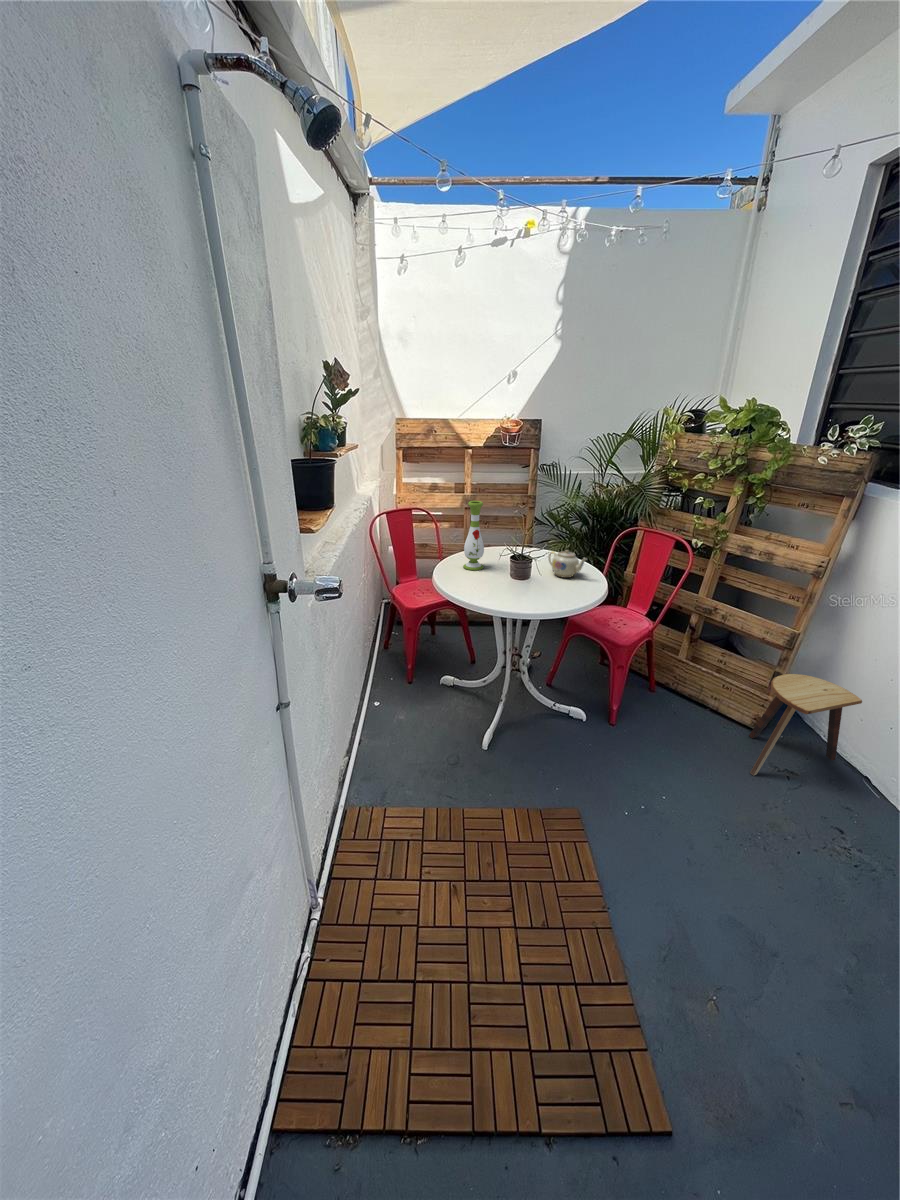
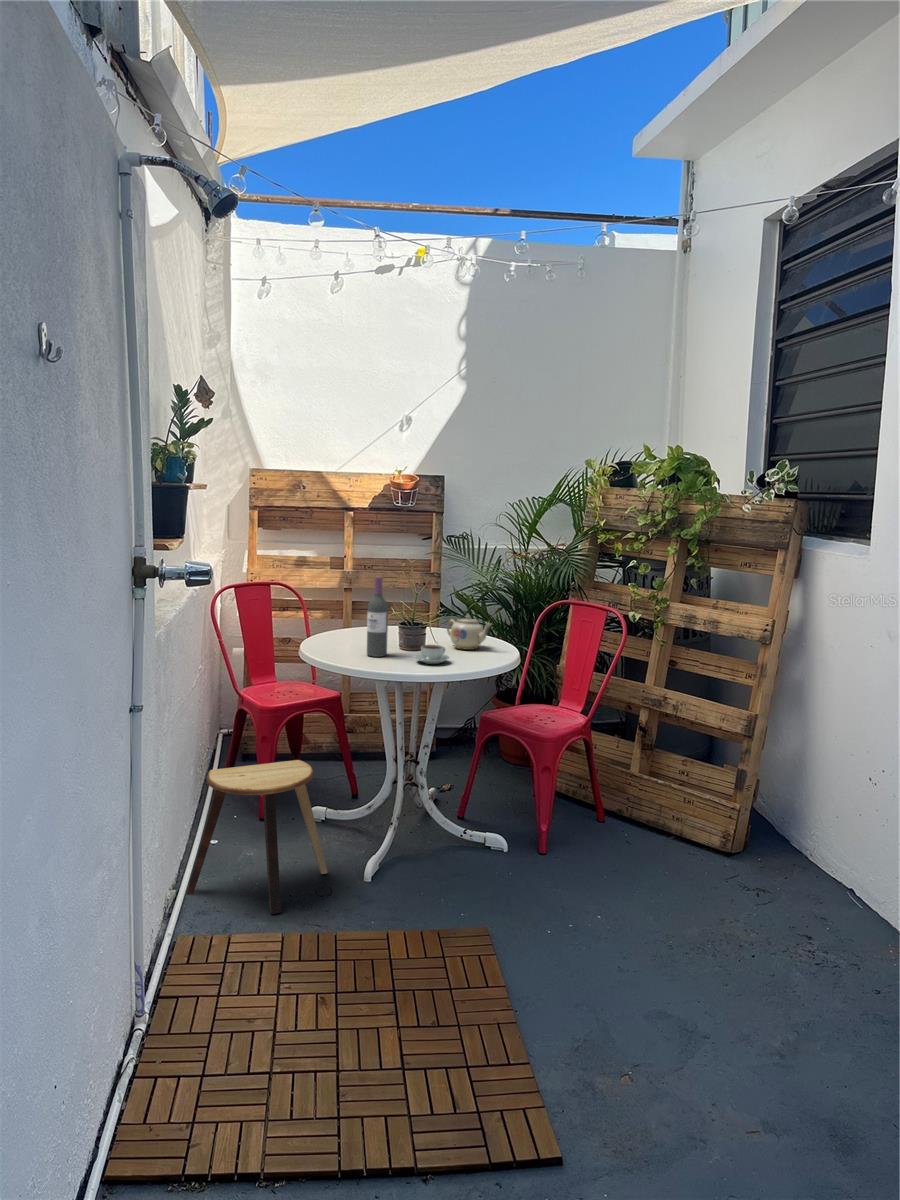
vase: present [463,501,484,570] -> none [338,557,364,645]
wine bottle: none [487,523,505,587] -> present [367,577,388,657]
coffee cup: none [526,580,555,597] -> present [415,645,449,664]
stool: present [749,674,862,776] -> present [187,760,328,914]

